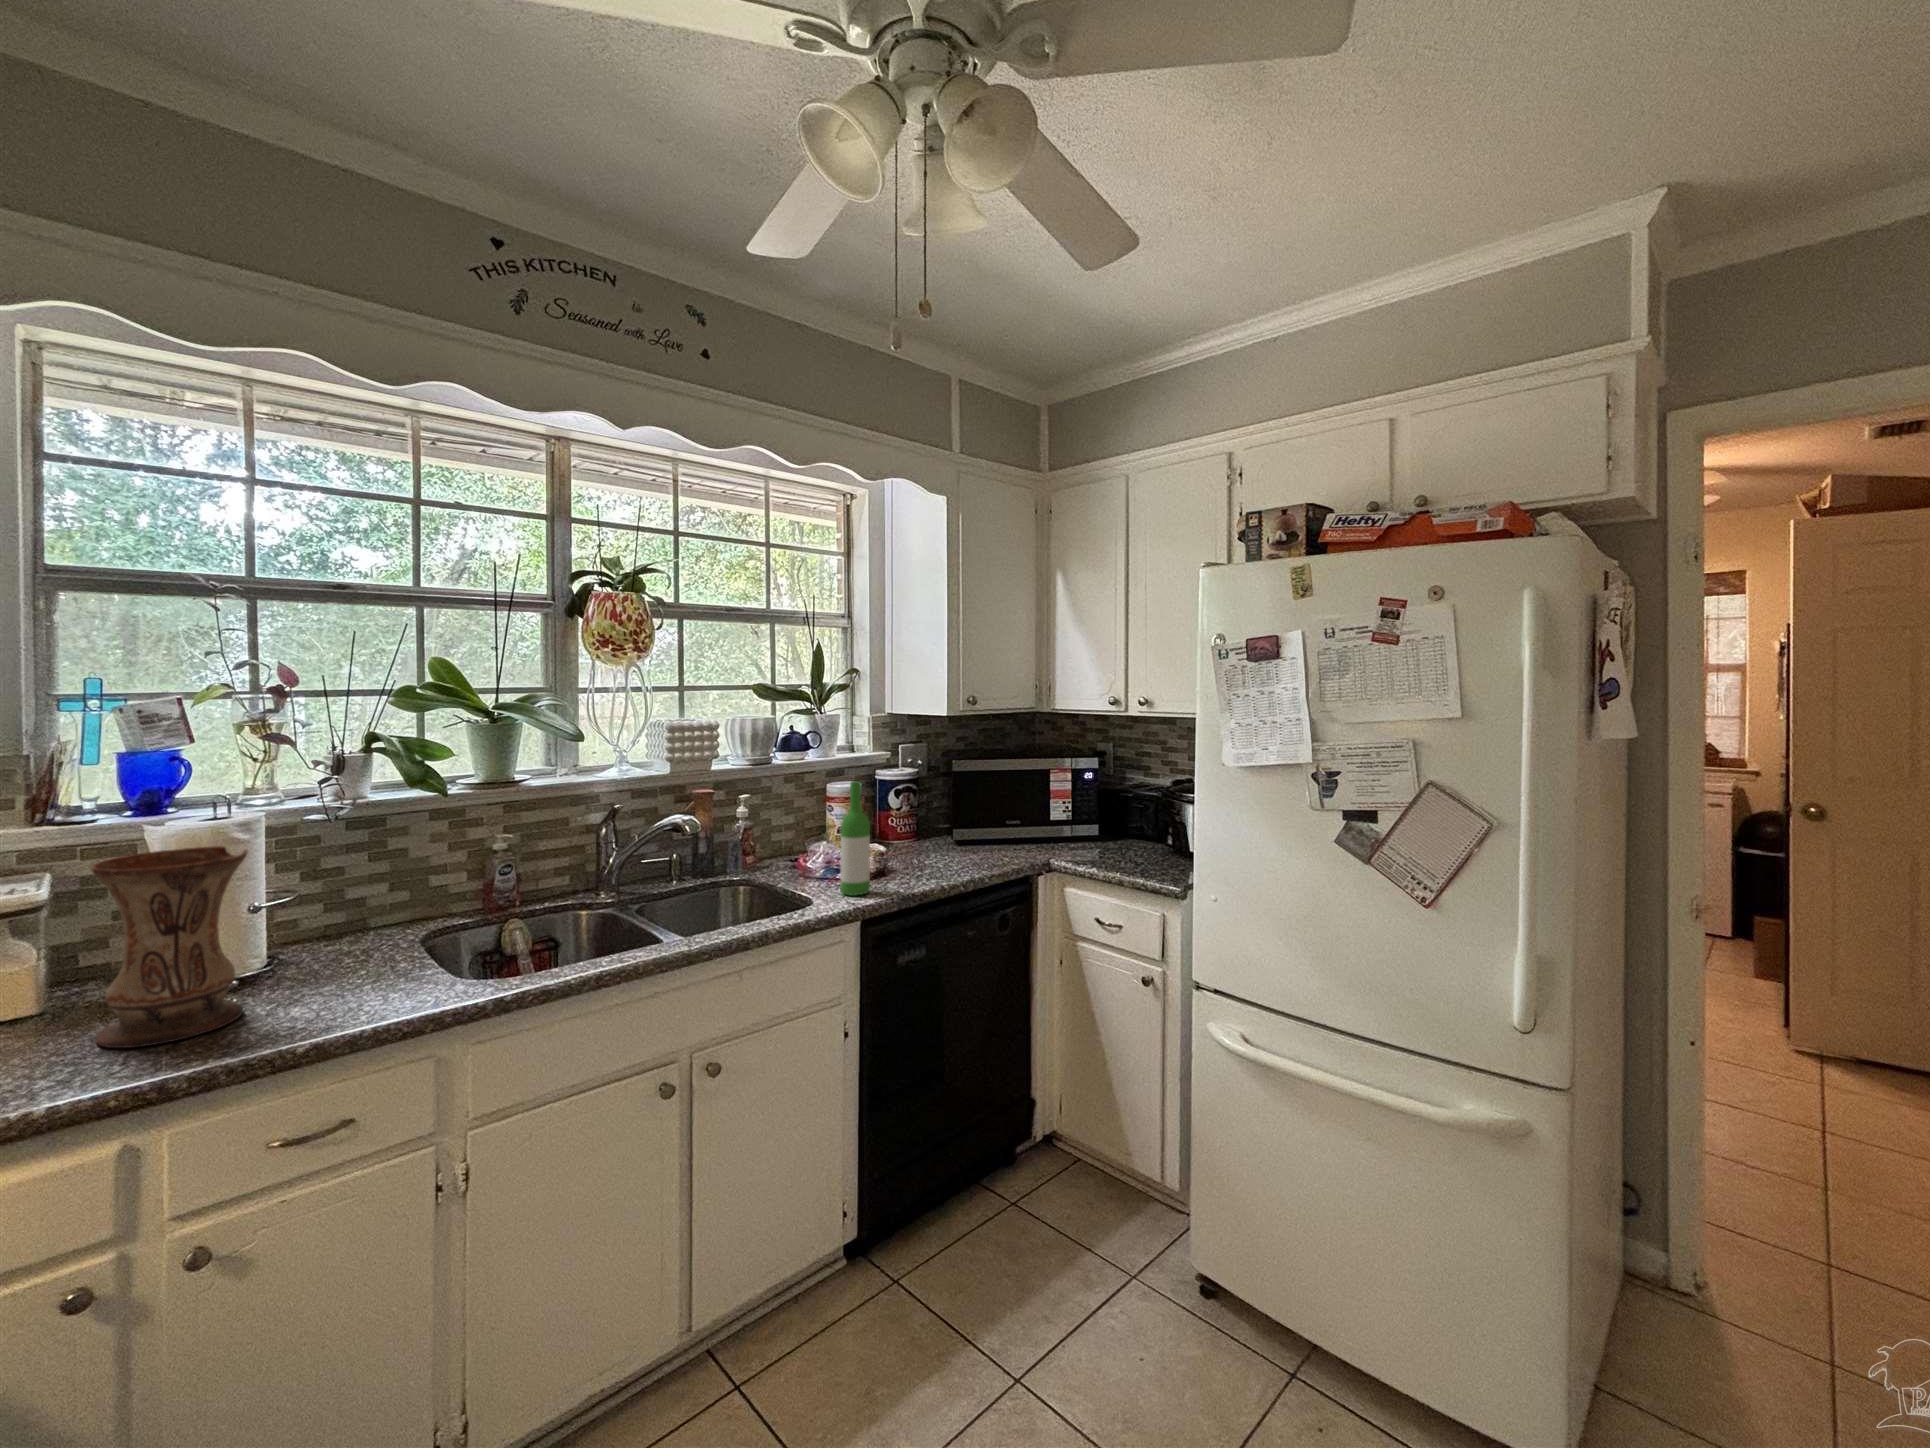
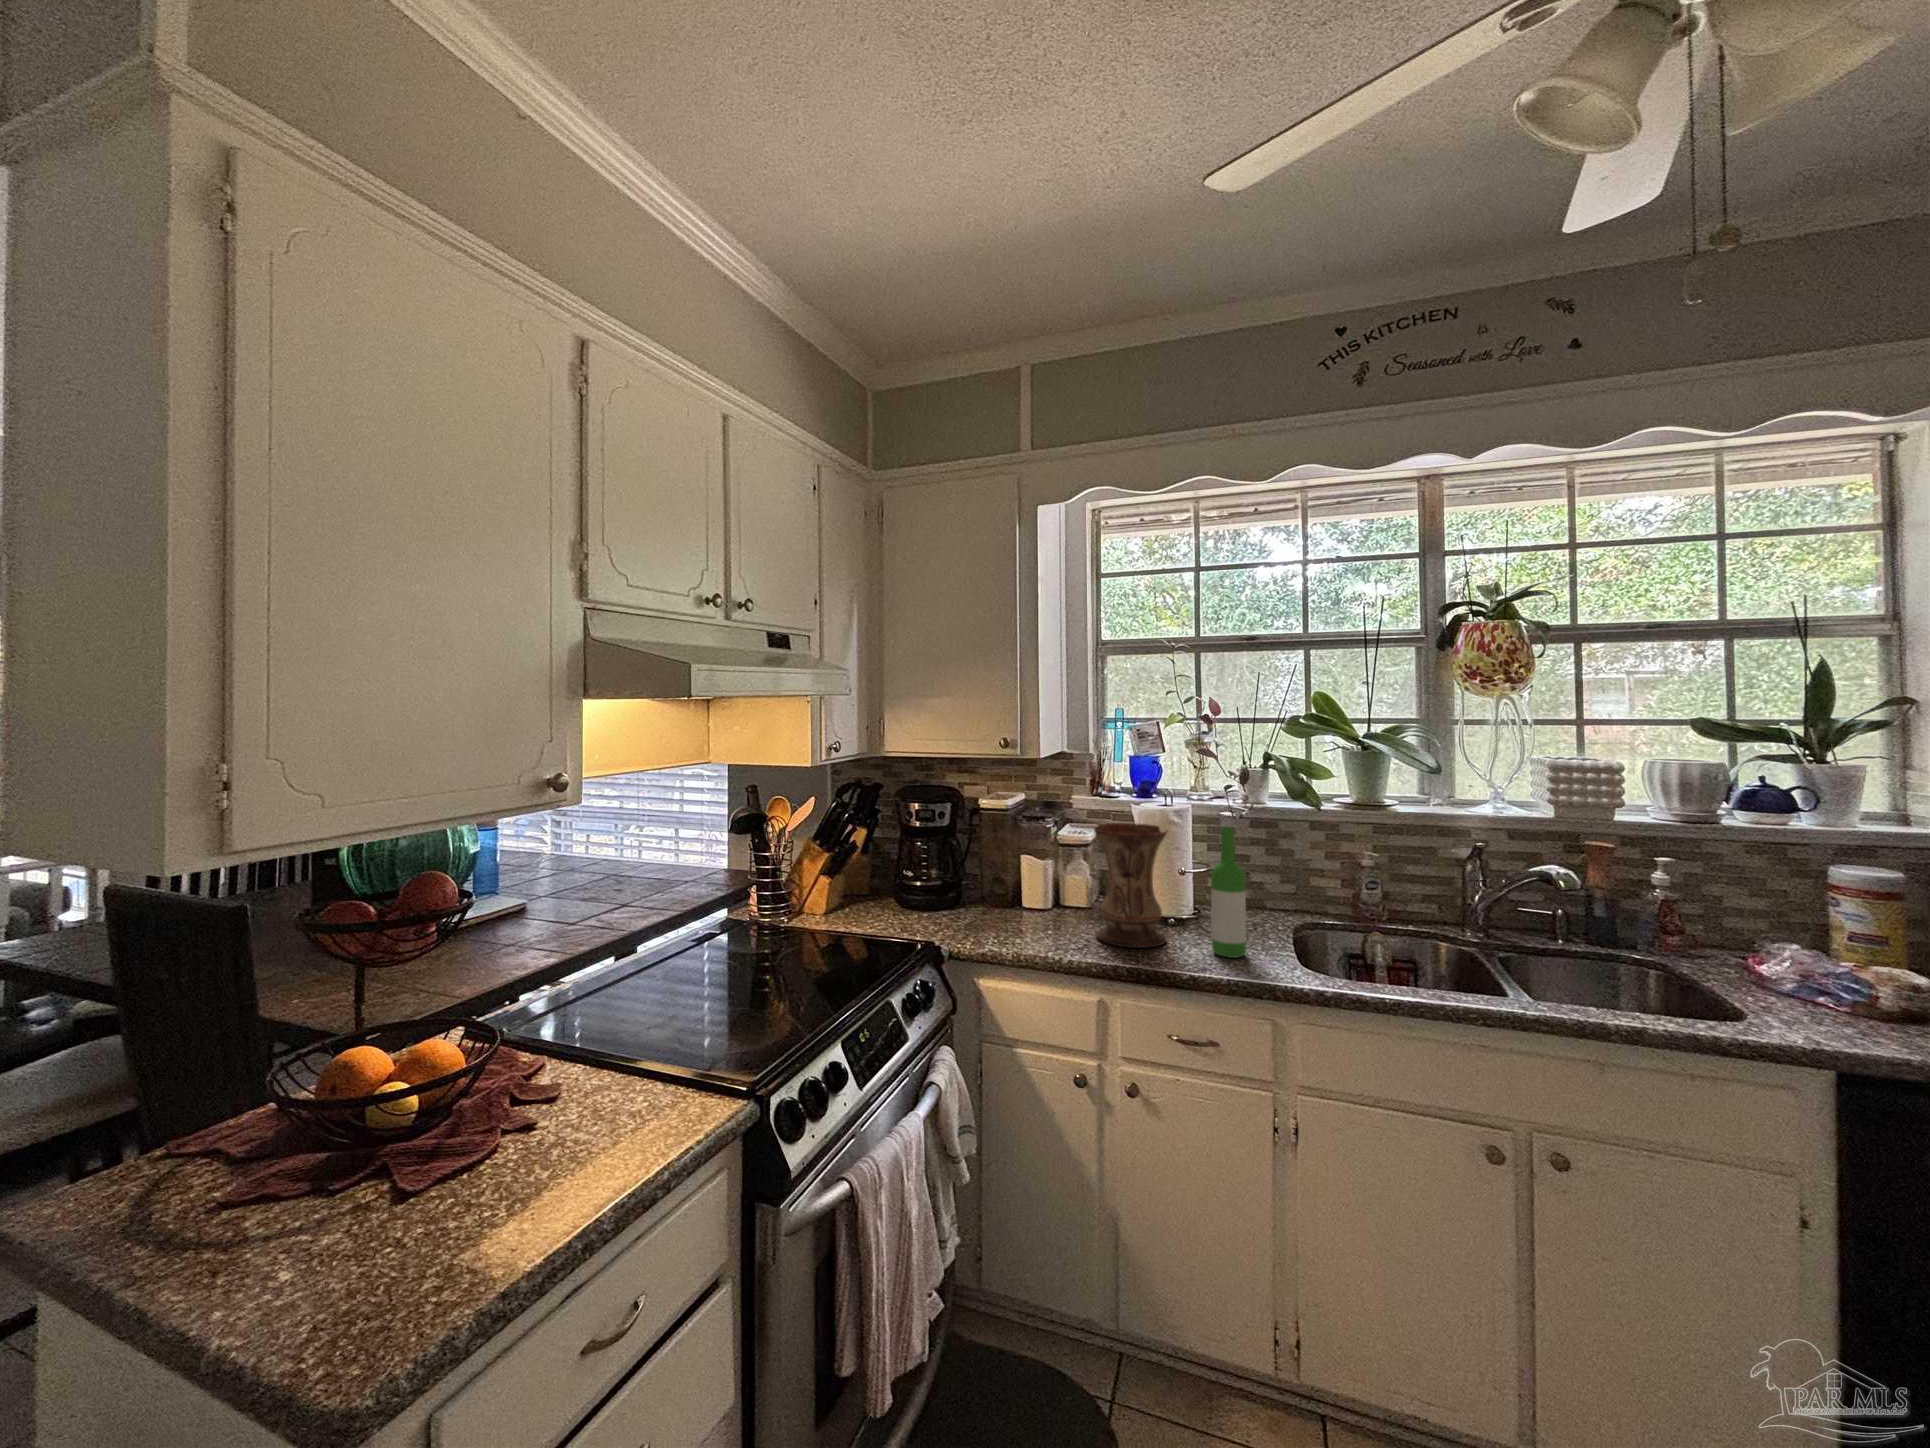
wine bottle: present [841,781,870,896] -> present [1211,827,1246,958]

